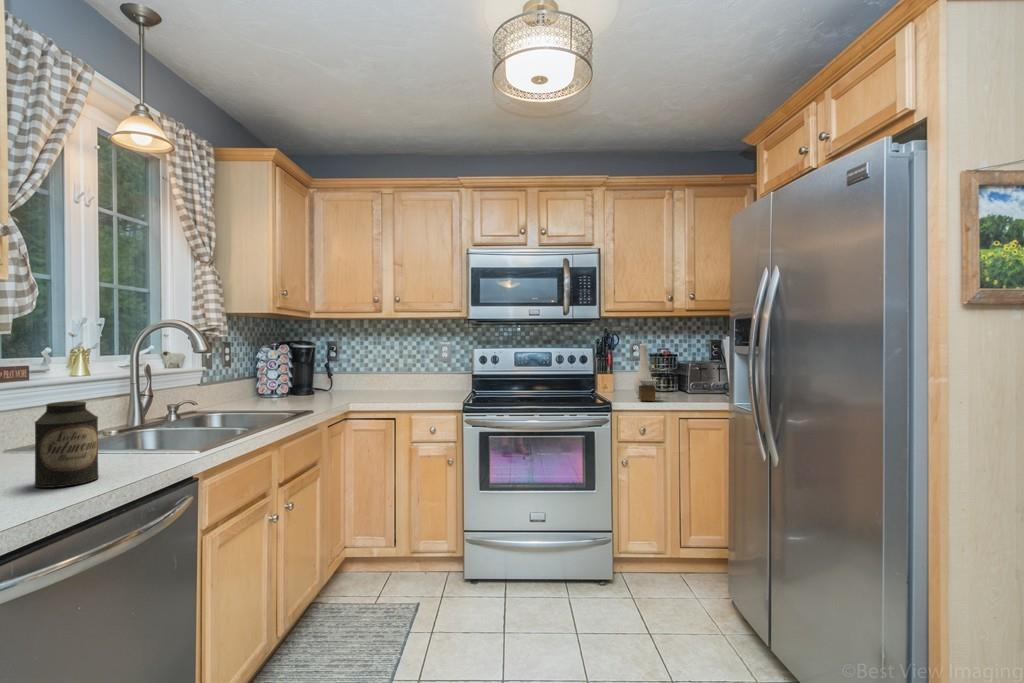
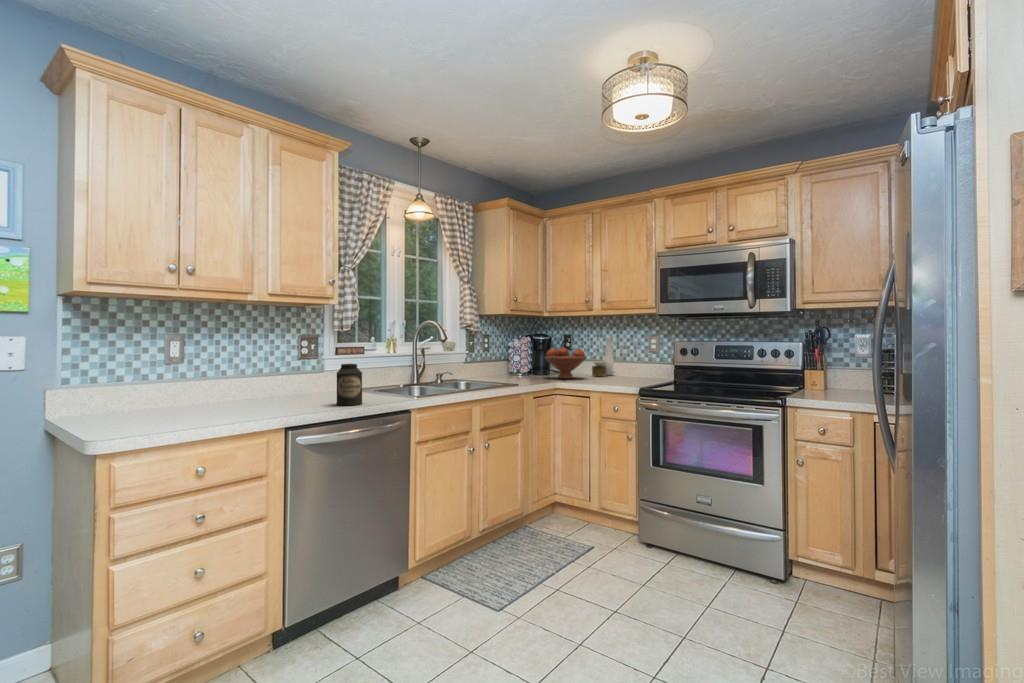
vase: present [634,344,658,401] -> present [592,337,615,376]
fruit bowl: none [321,358,376,398] -> present [545,348,586,379]

